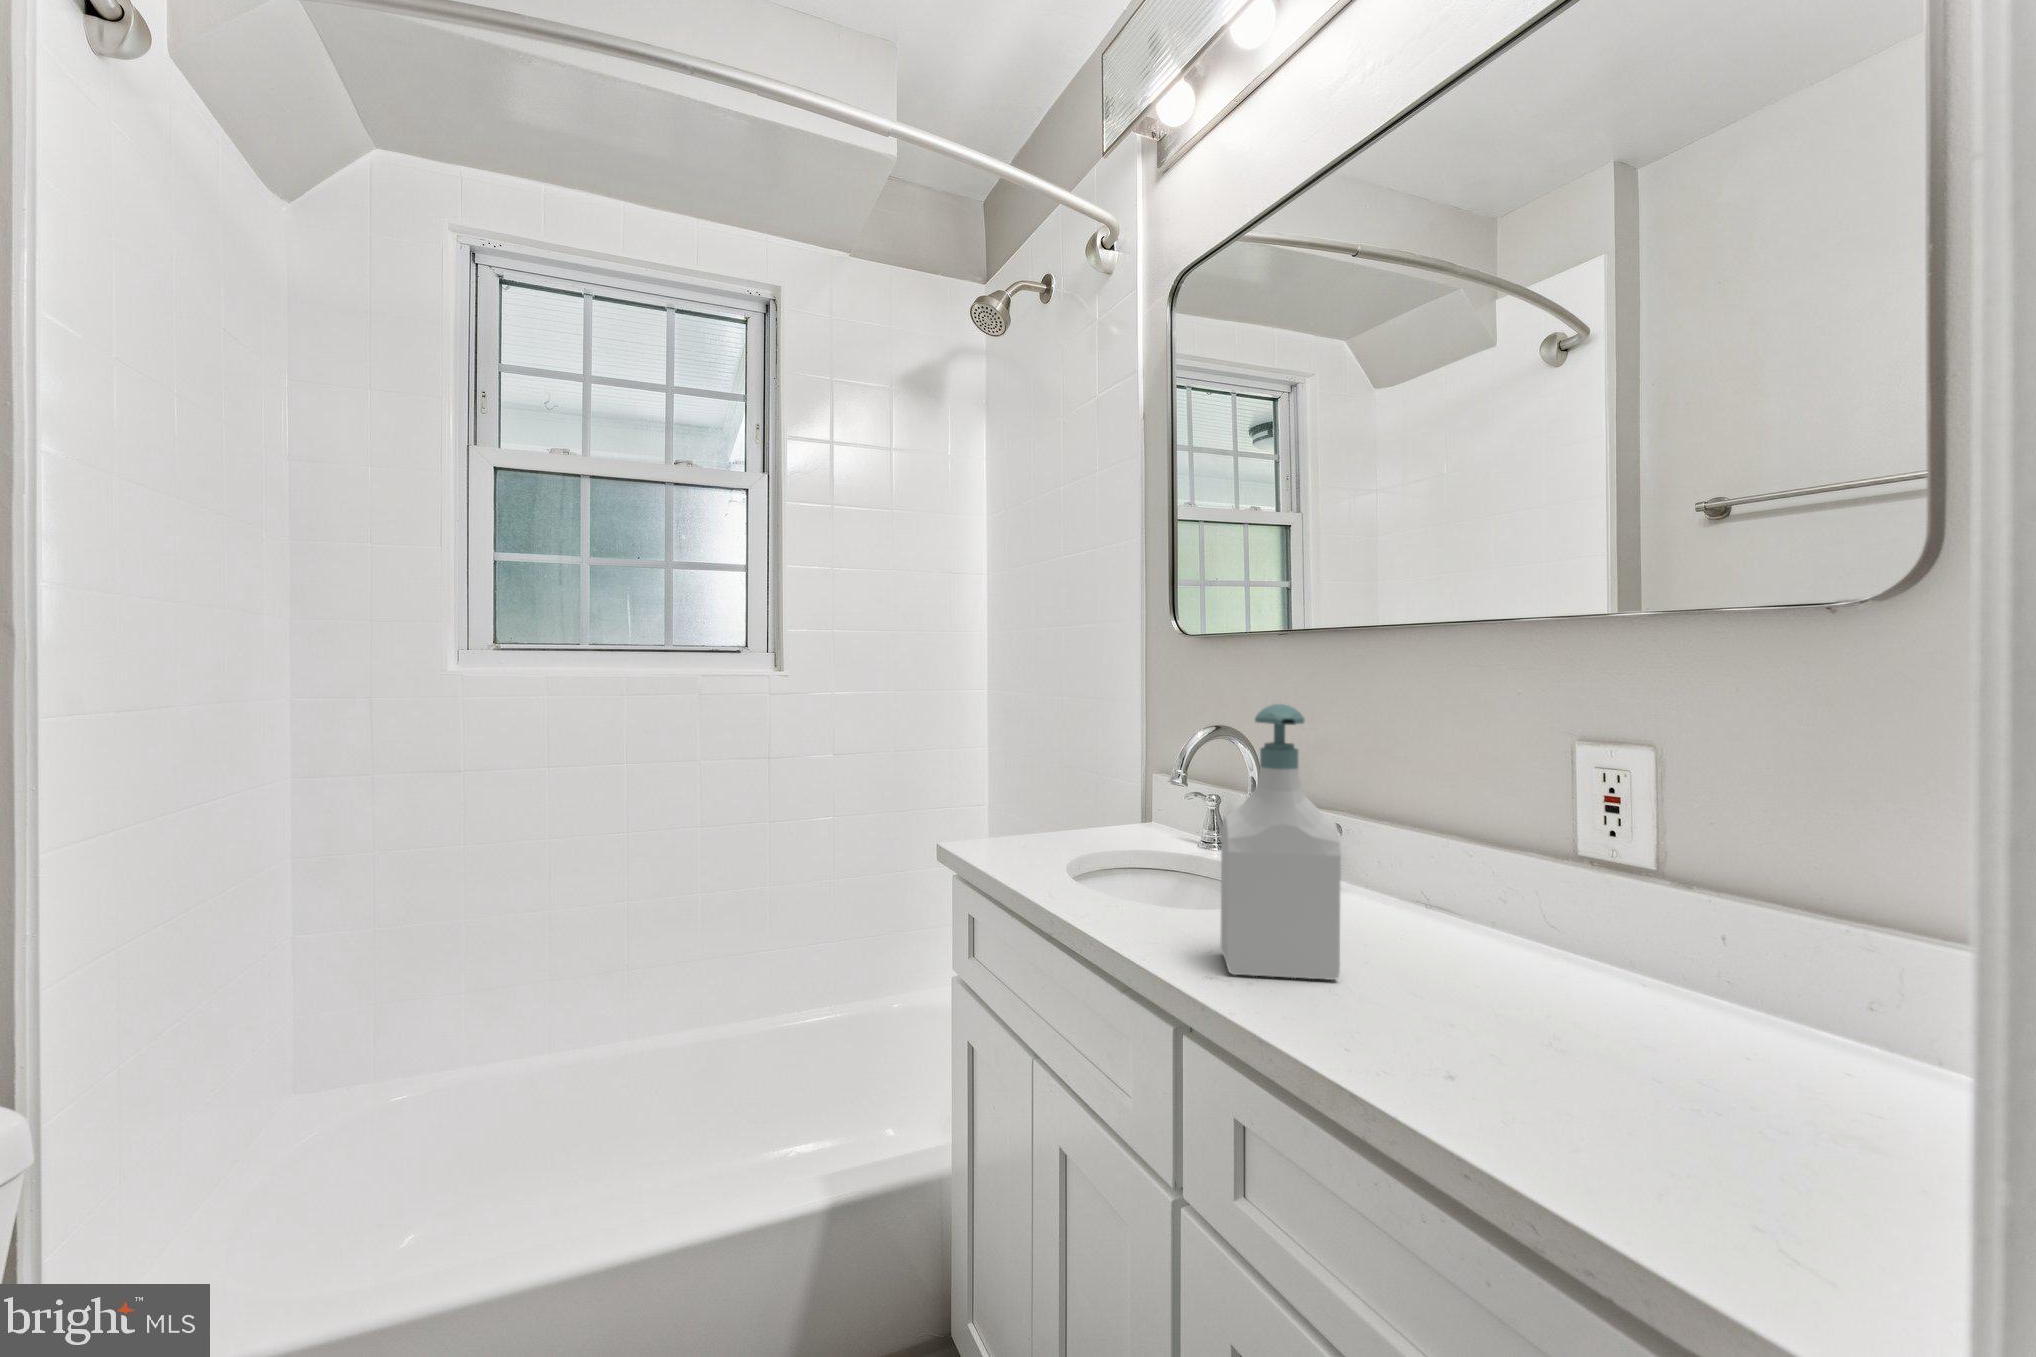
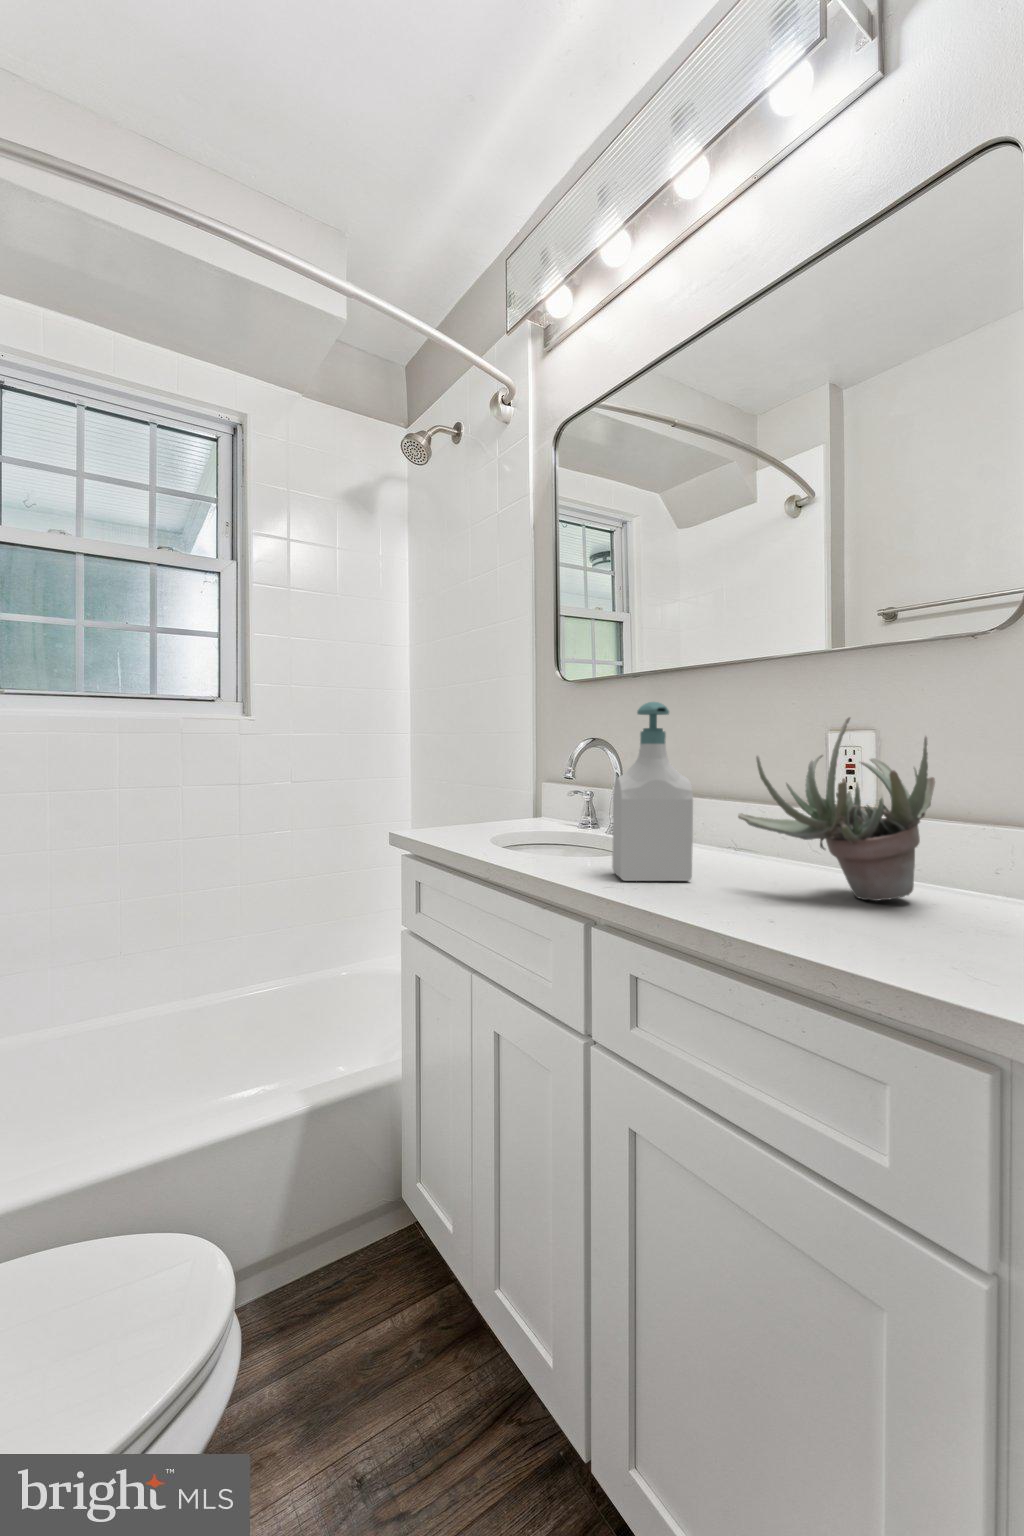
succulent plant: none [1409,749,1752,1052] -> present [738,717,935,901]

